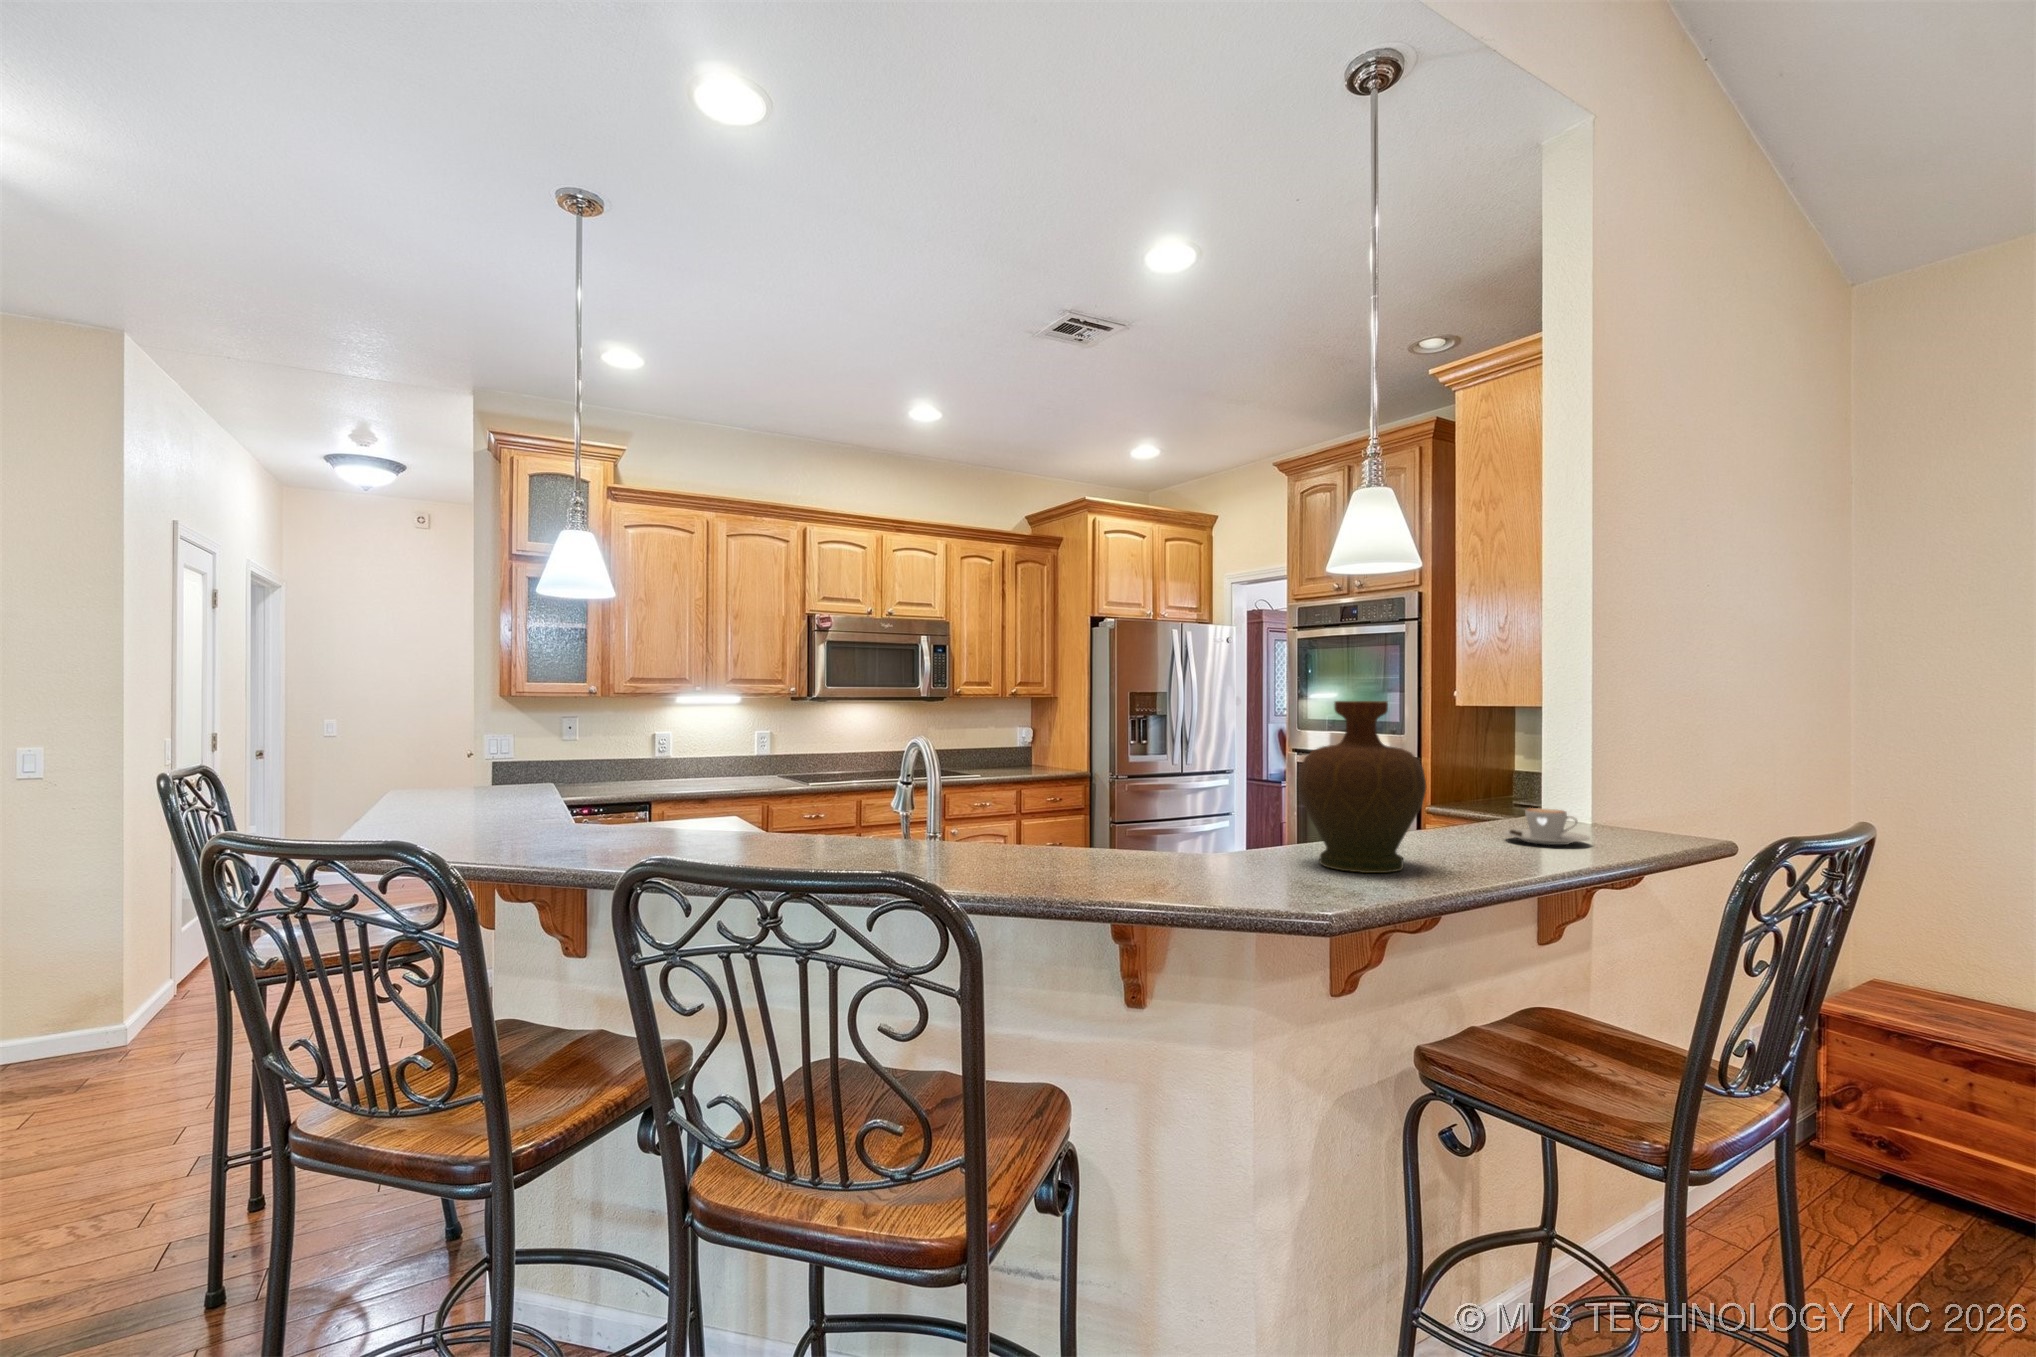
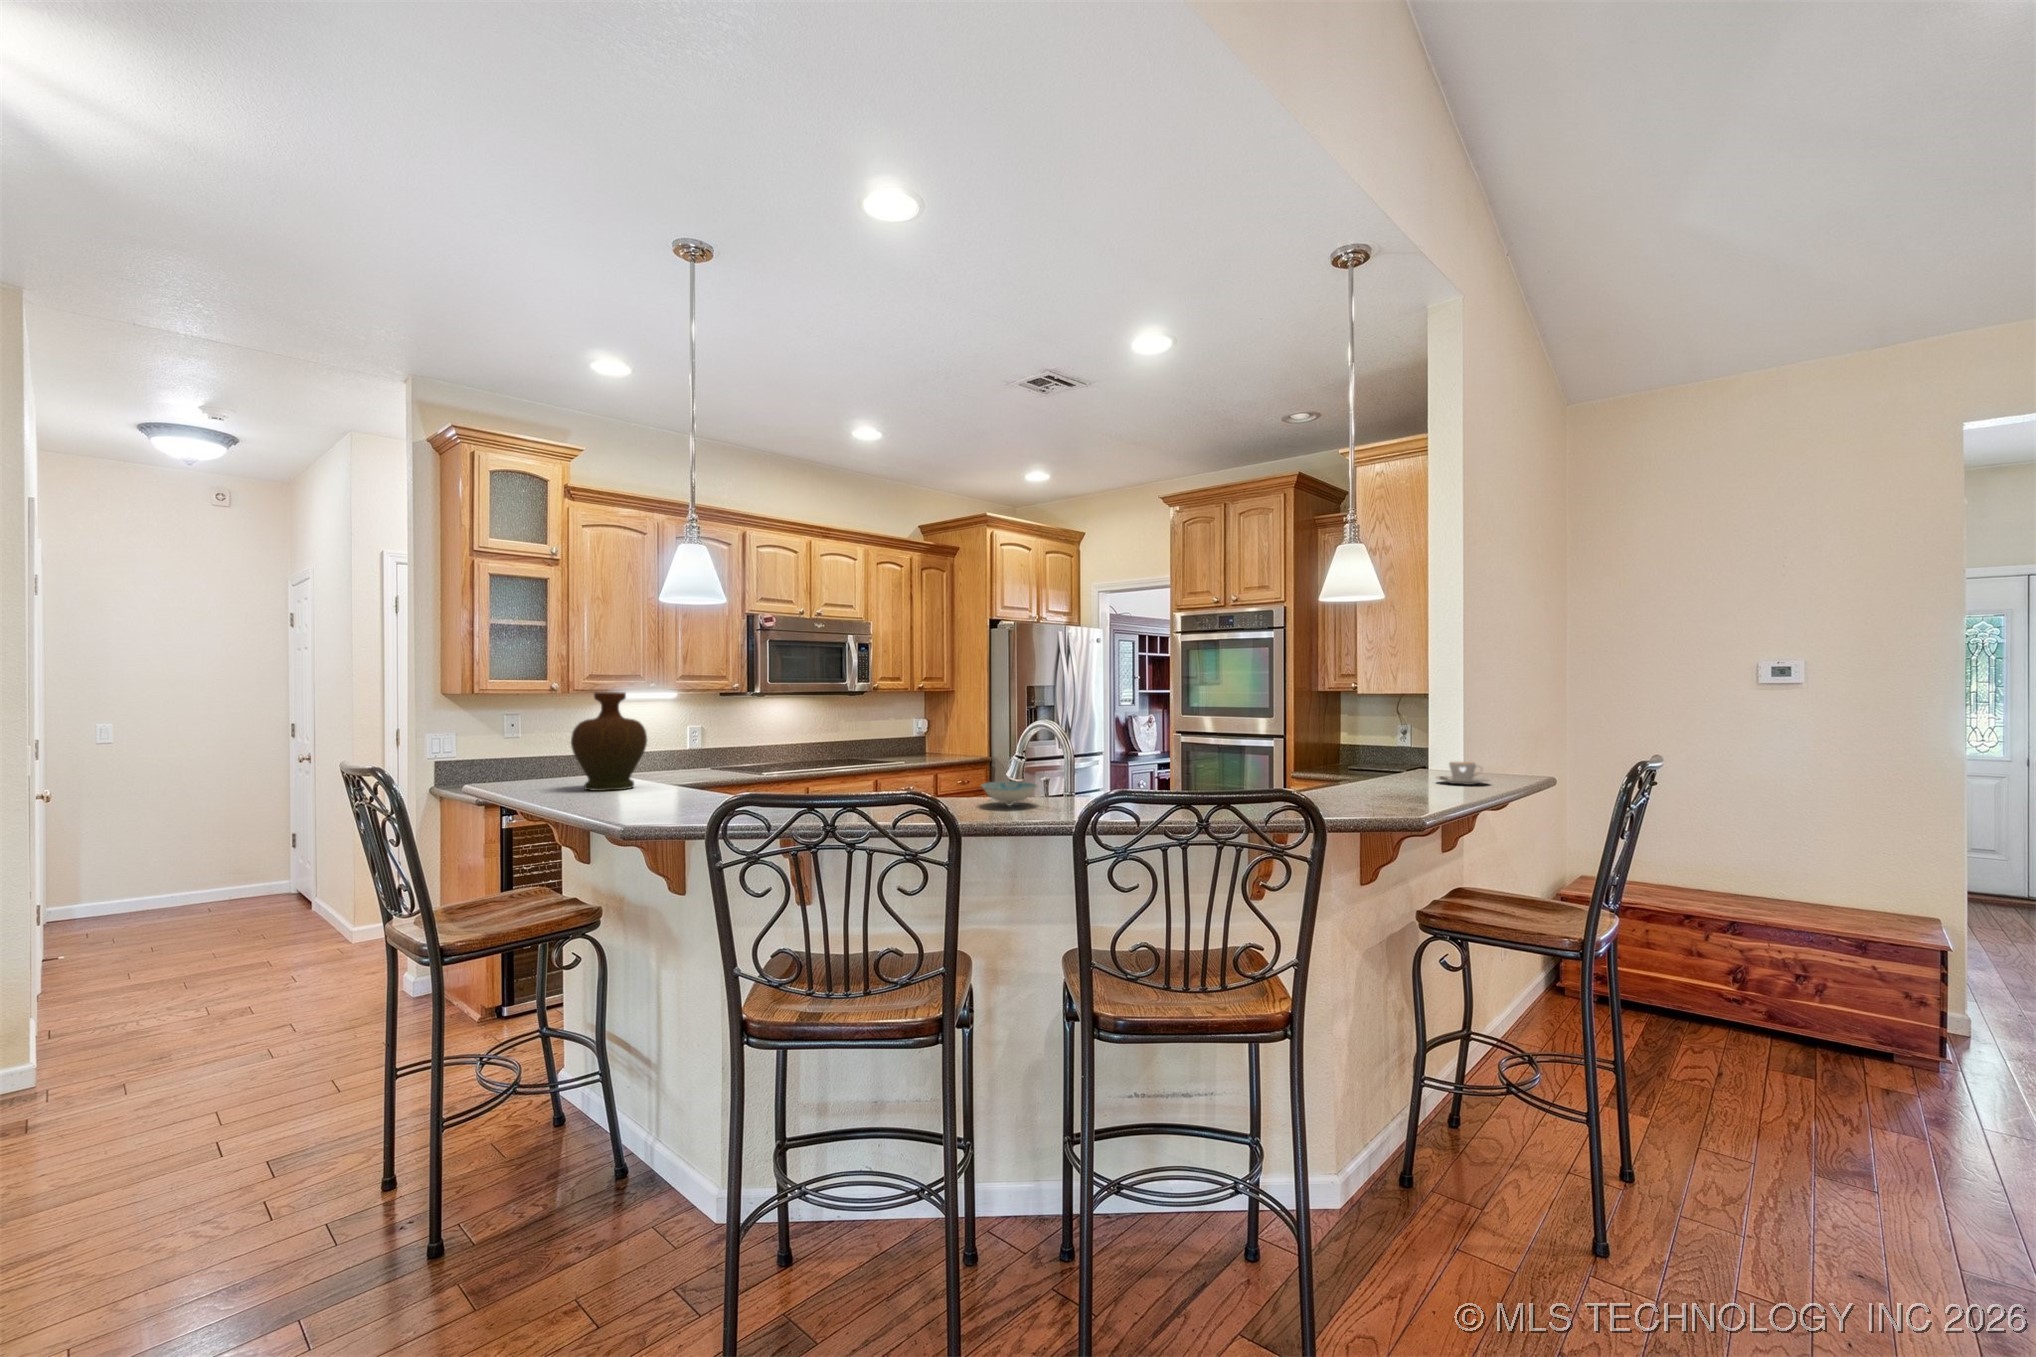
decorative vase: present [1298,701,1426,873] -> present [571,692,647,791]
ceramic bowl: none [755,818,840,852] -> present [981,781,1038,805]

